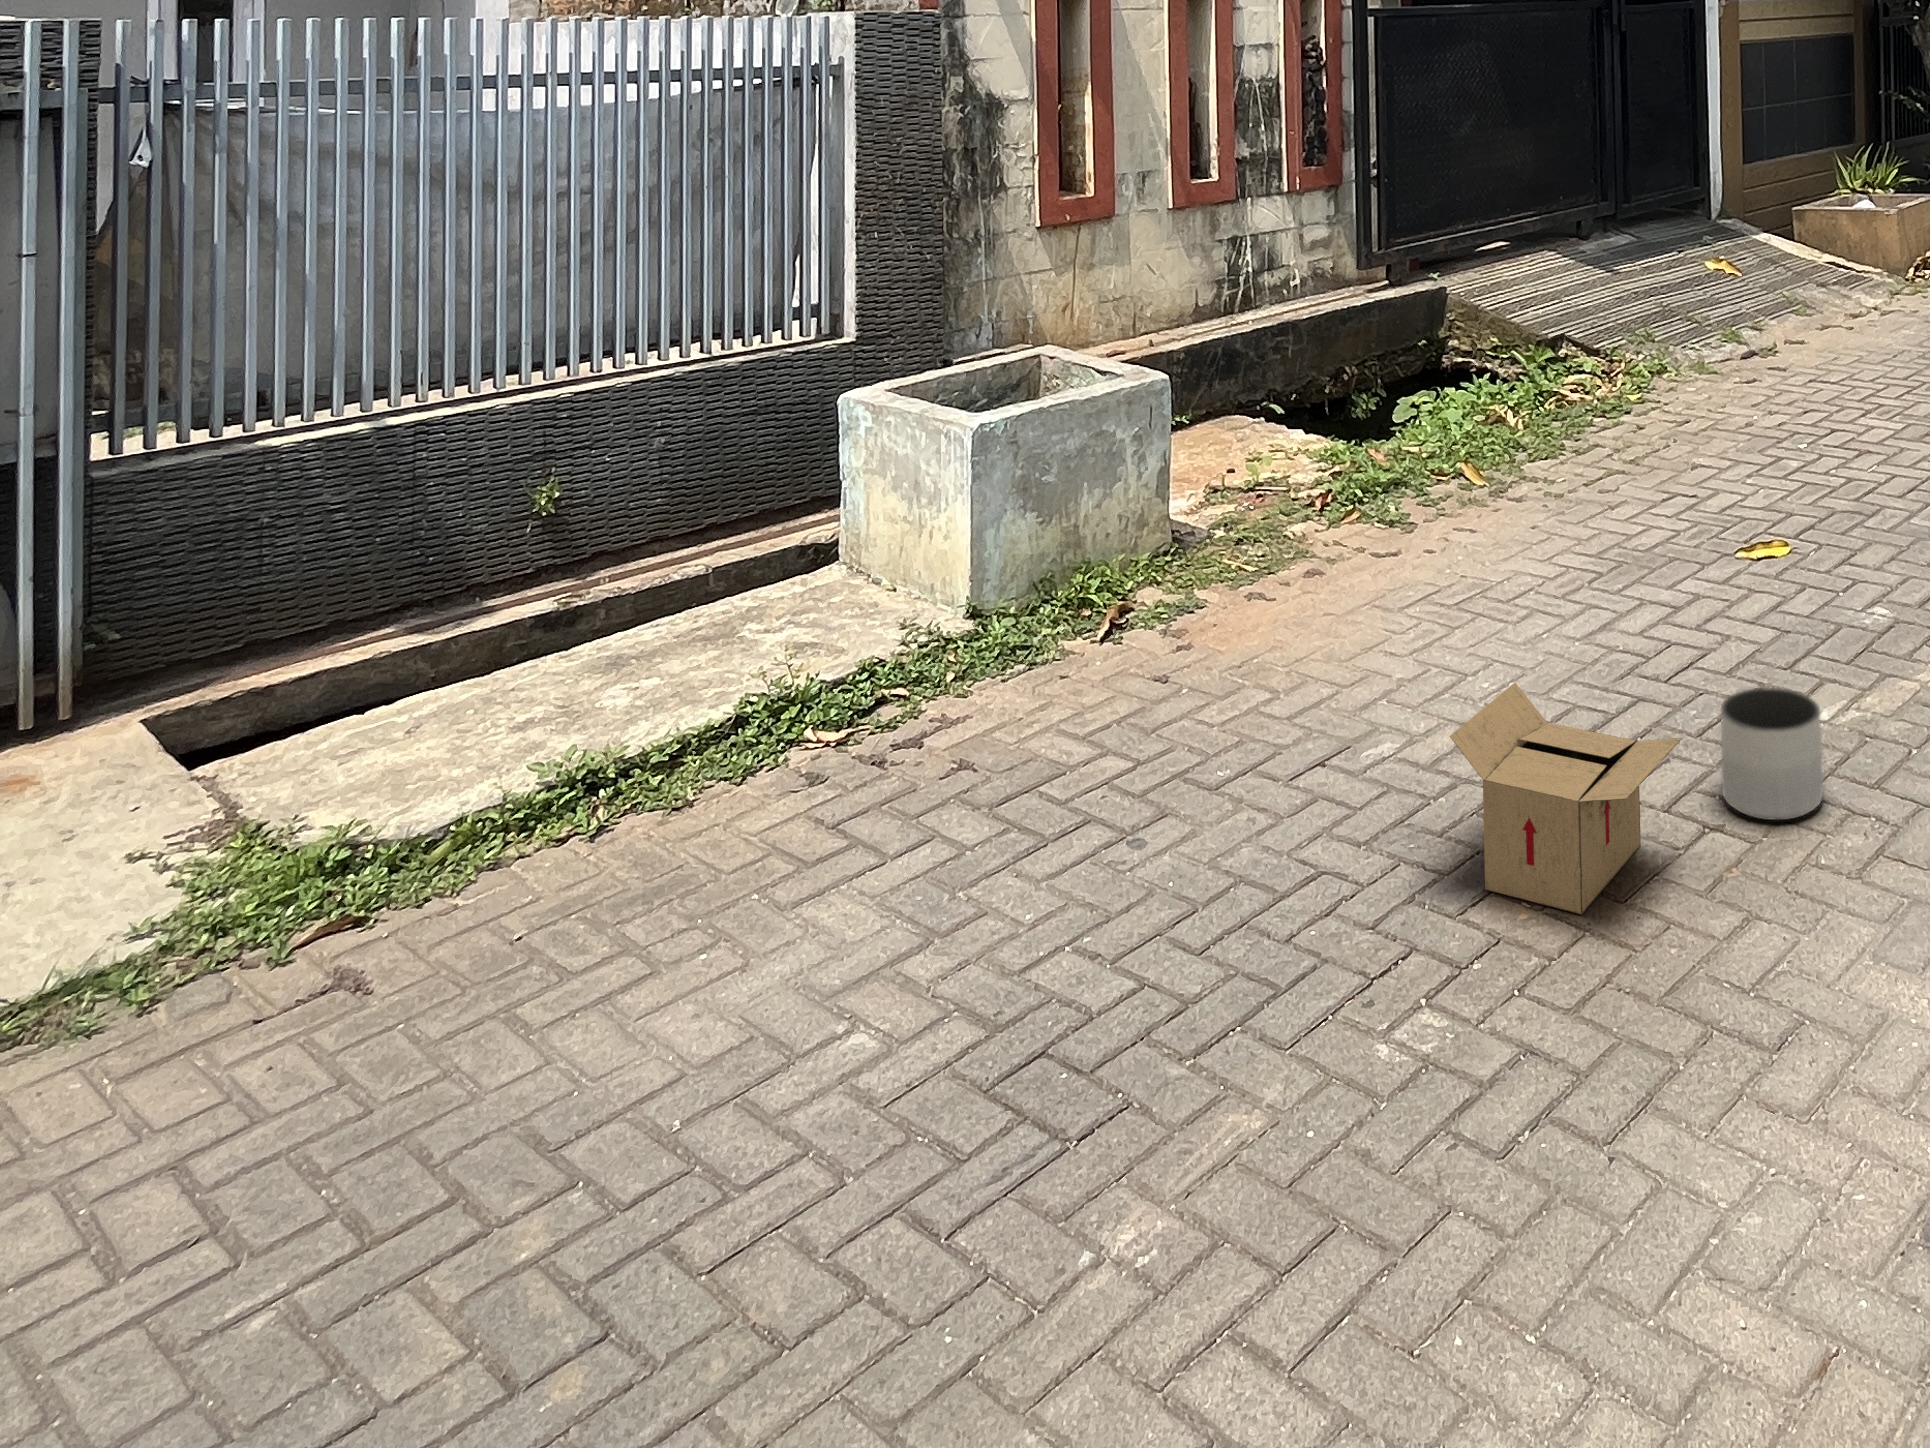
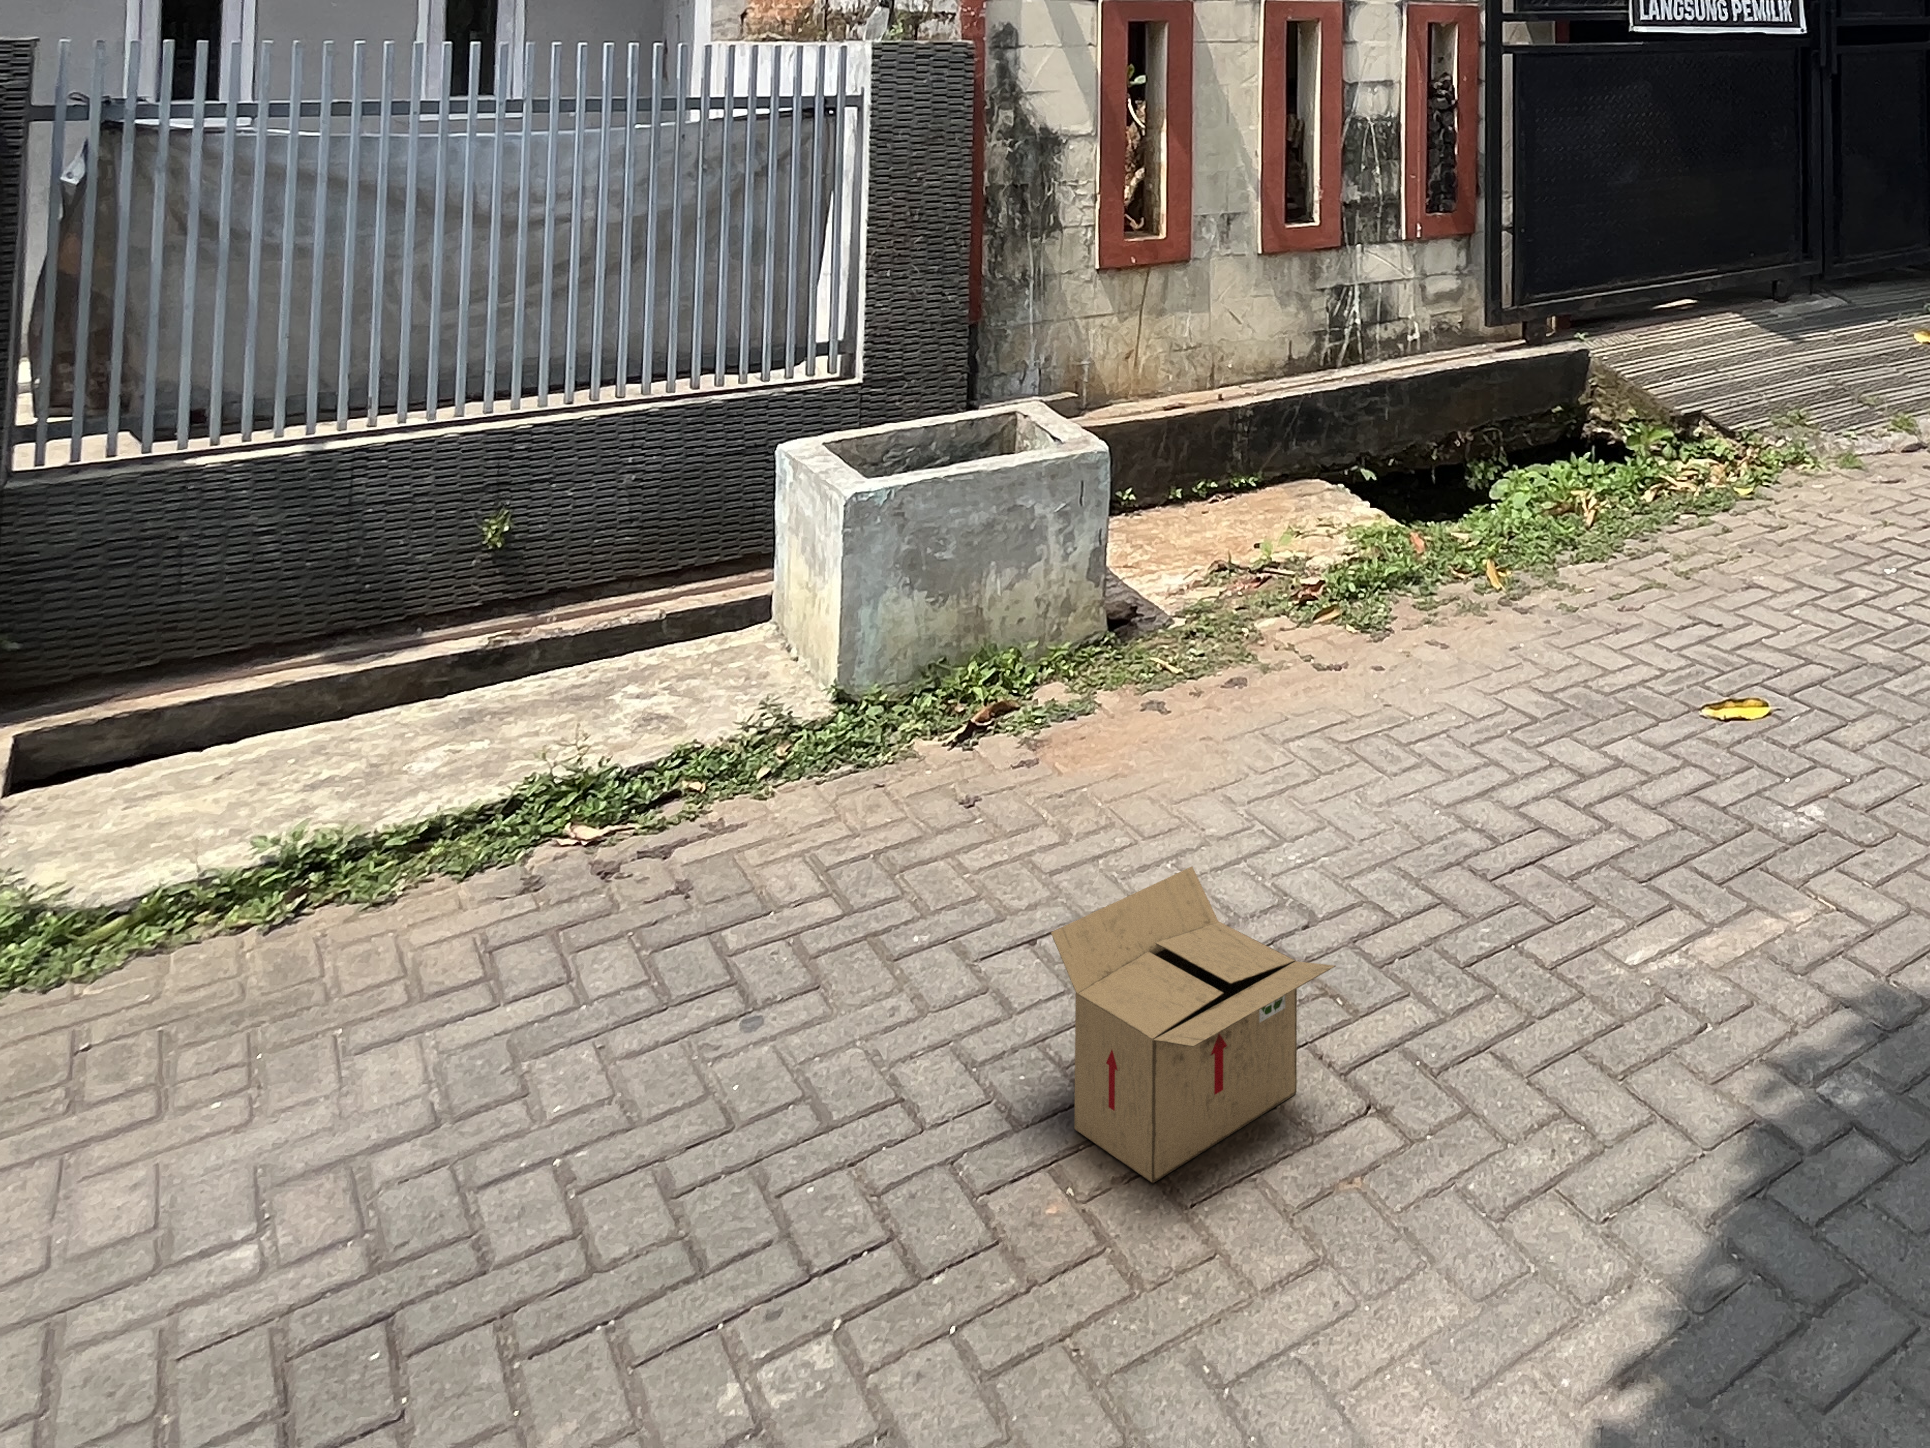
planter: present [1721,688,1823,820] -> none [1436,902,1562,1081]

